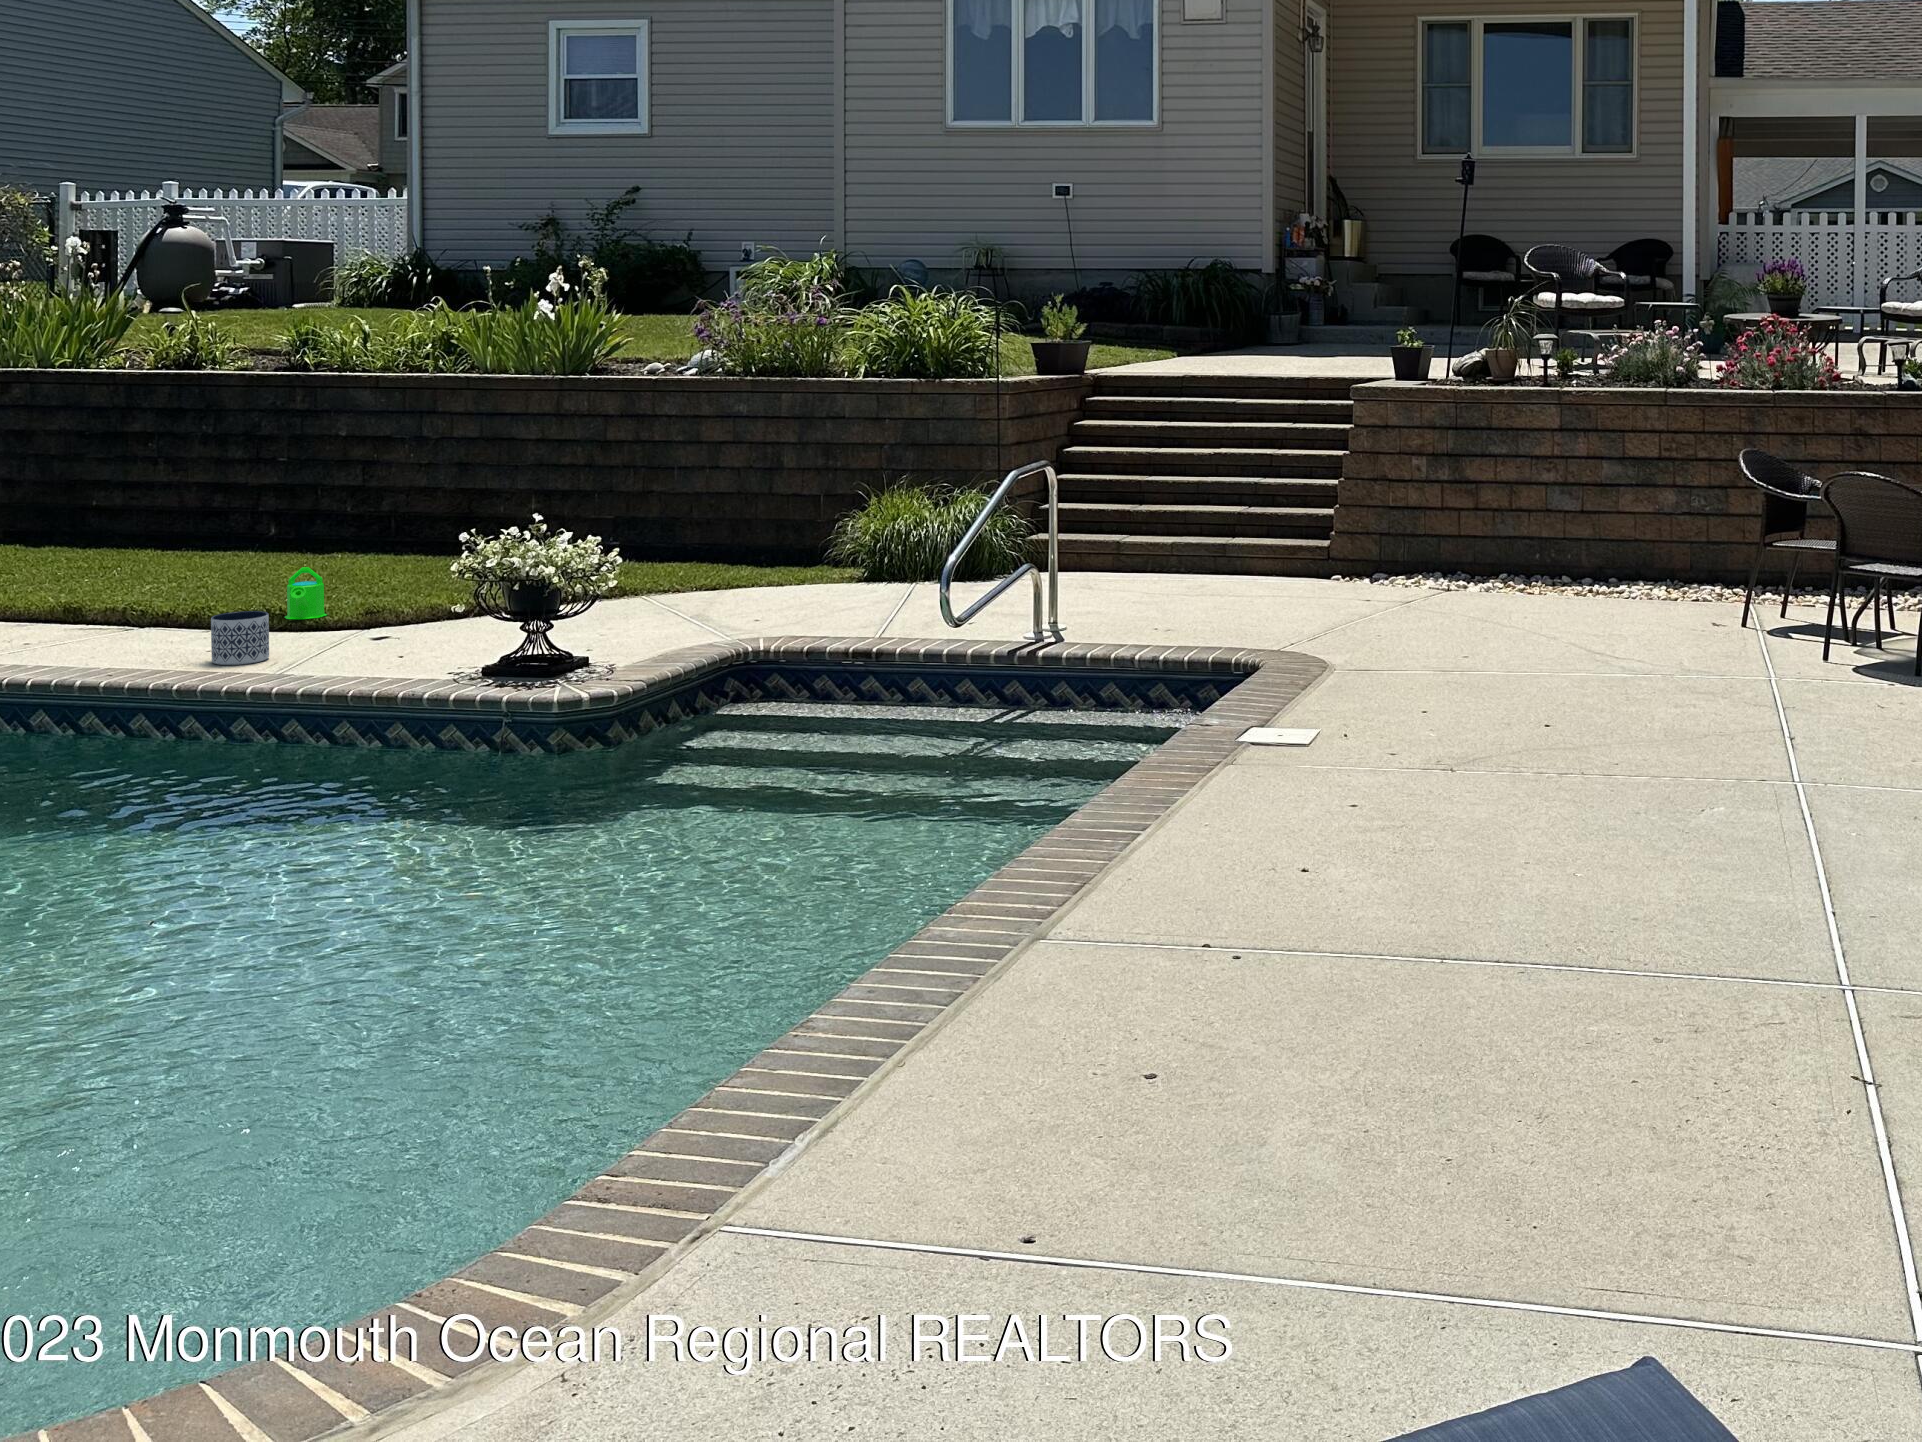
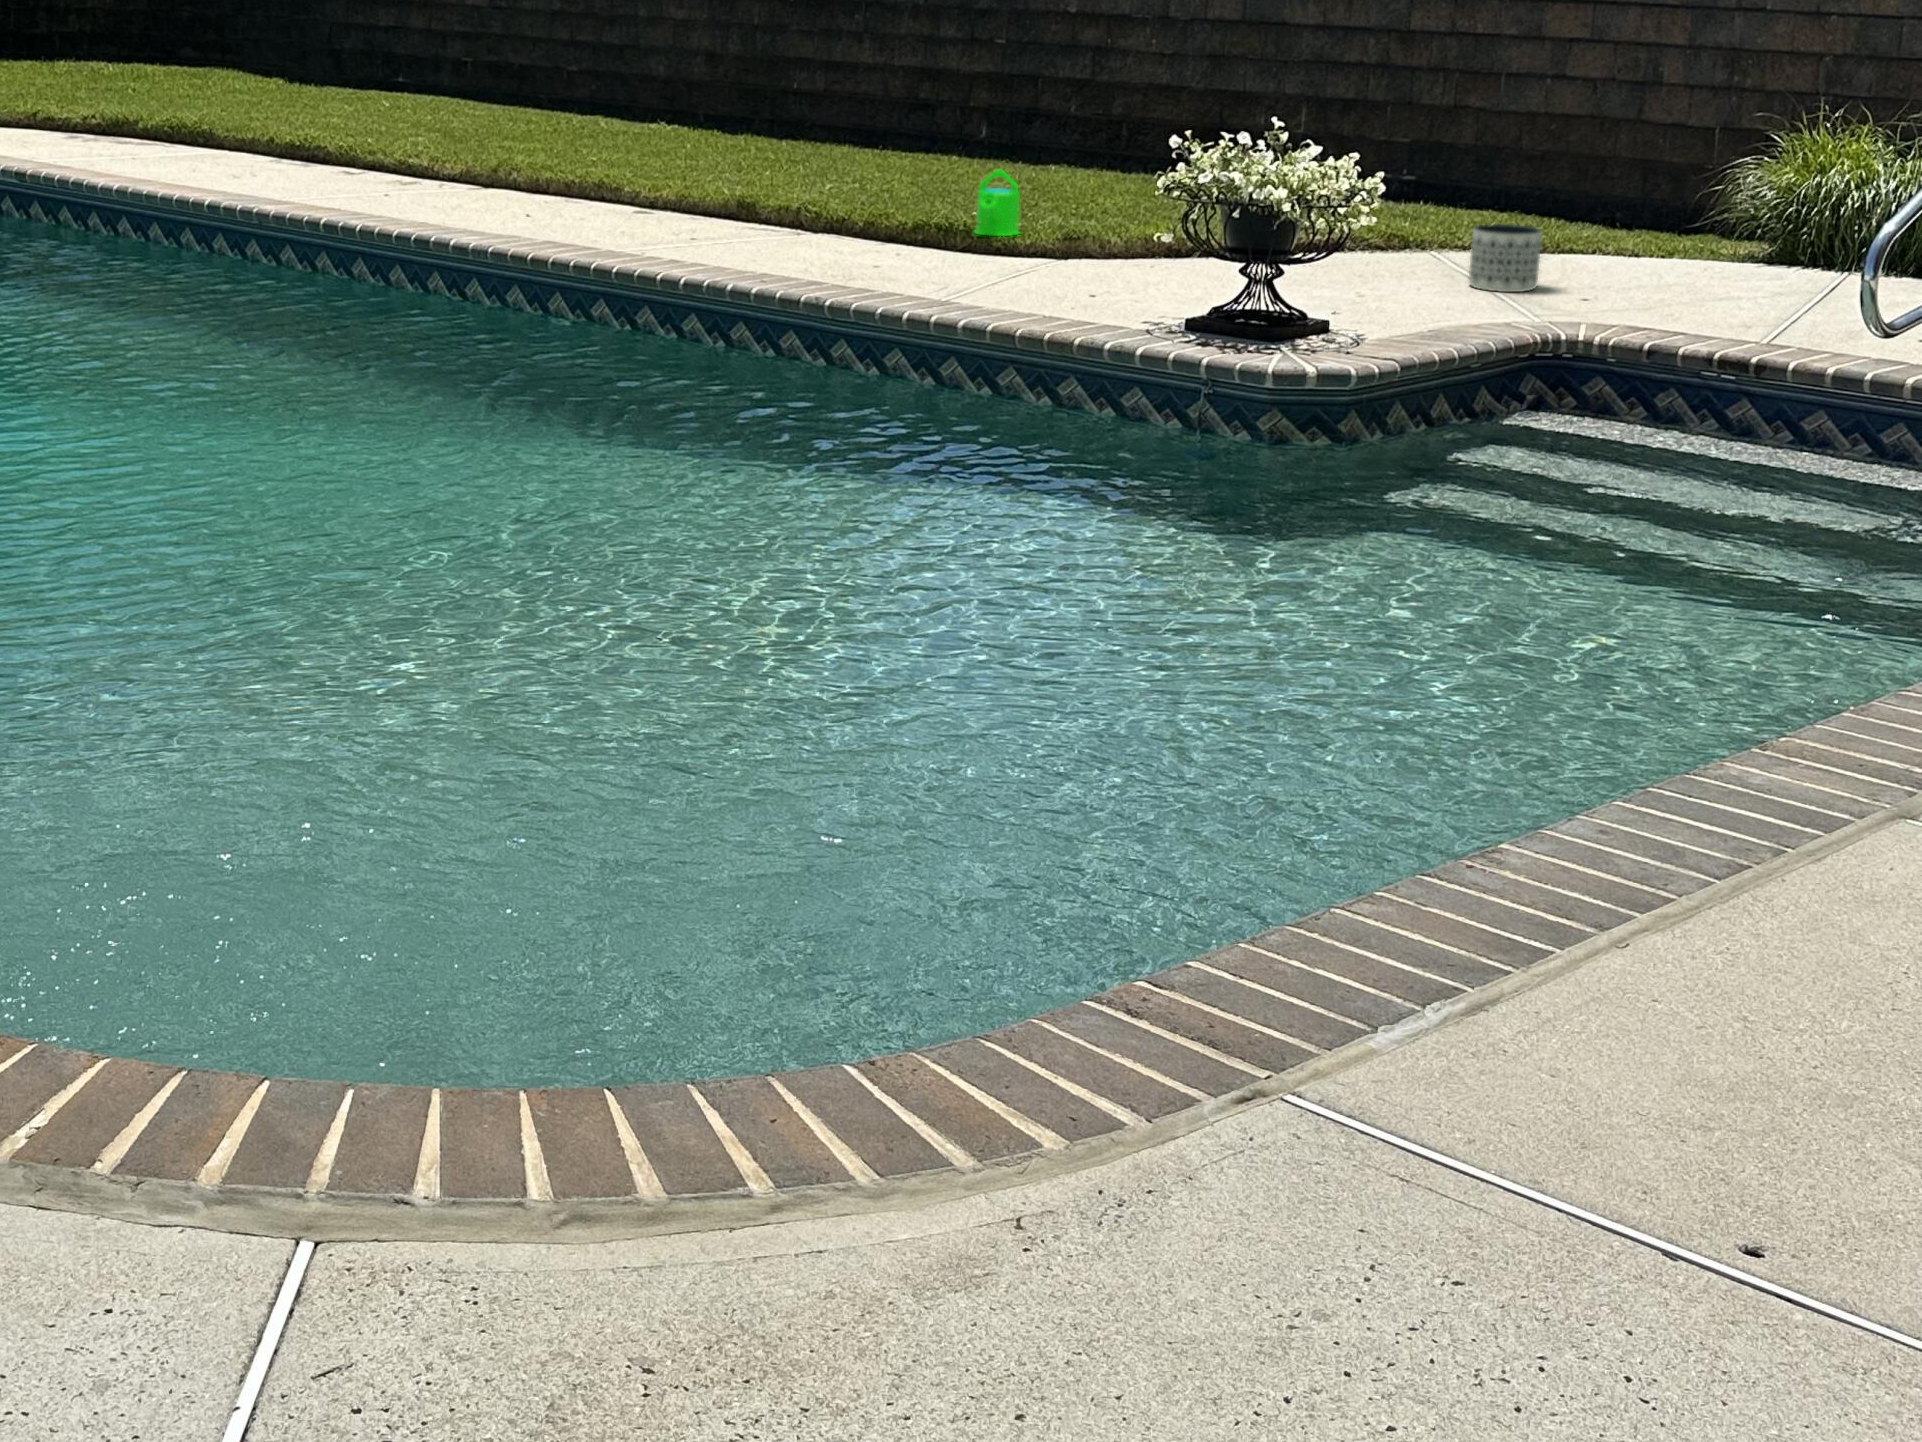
planter: present [211,611,269,665] -> present [1469,224,1542,292]

